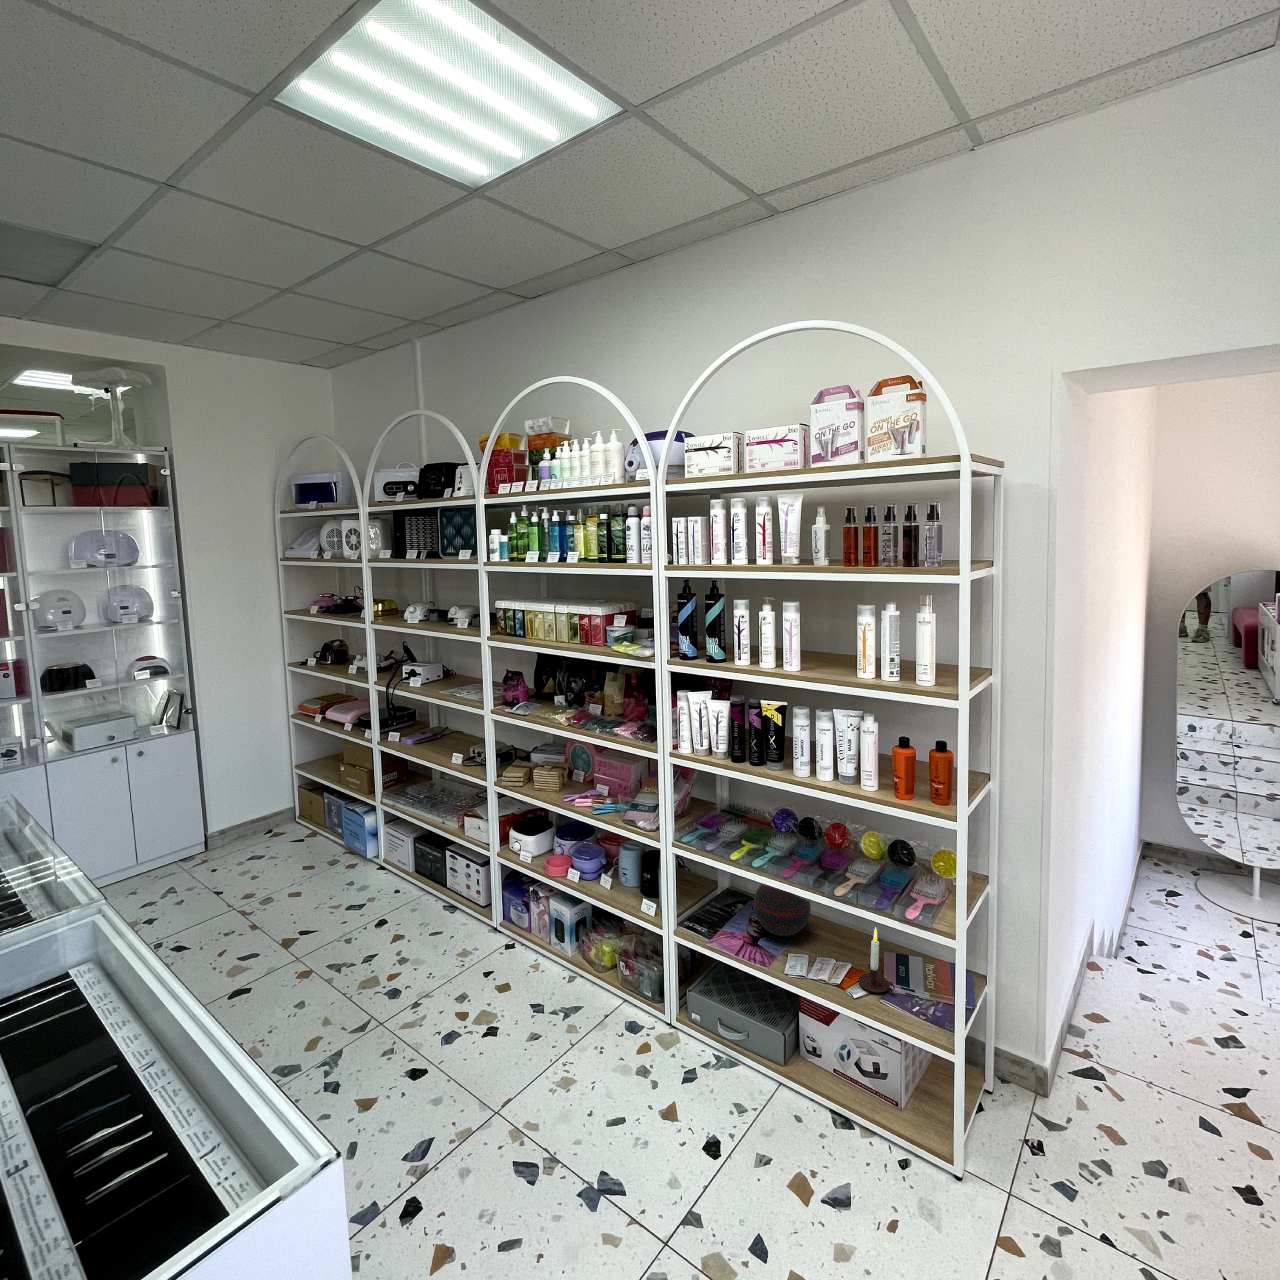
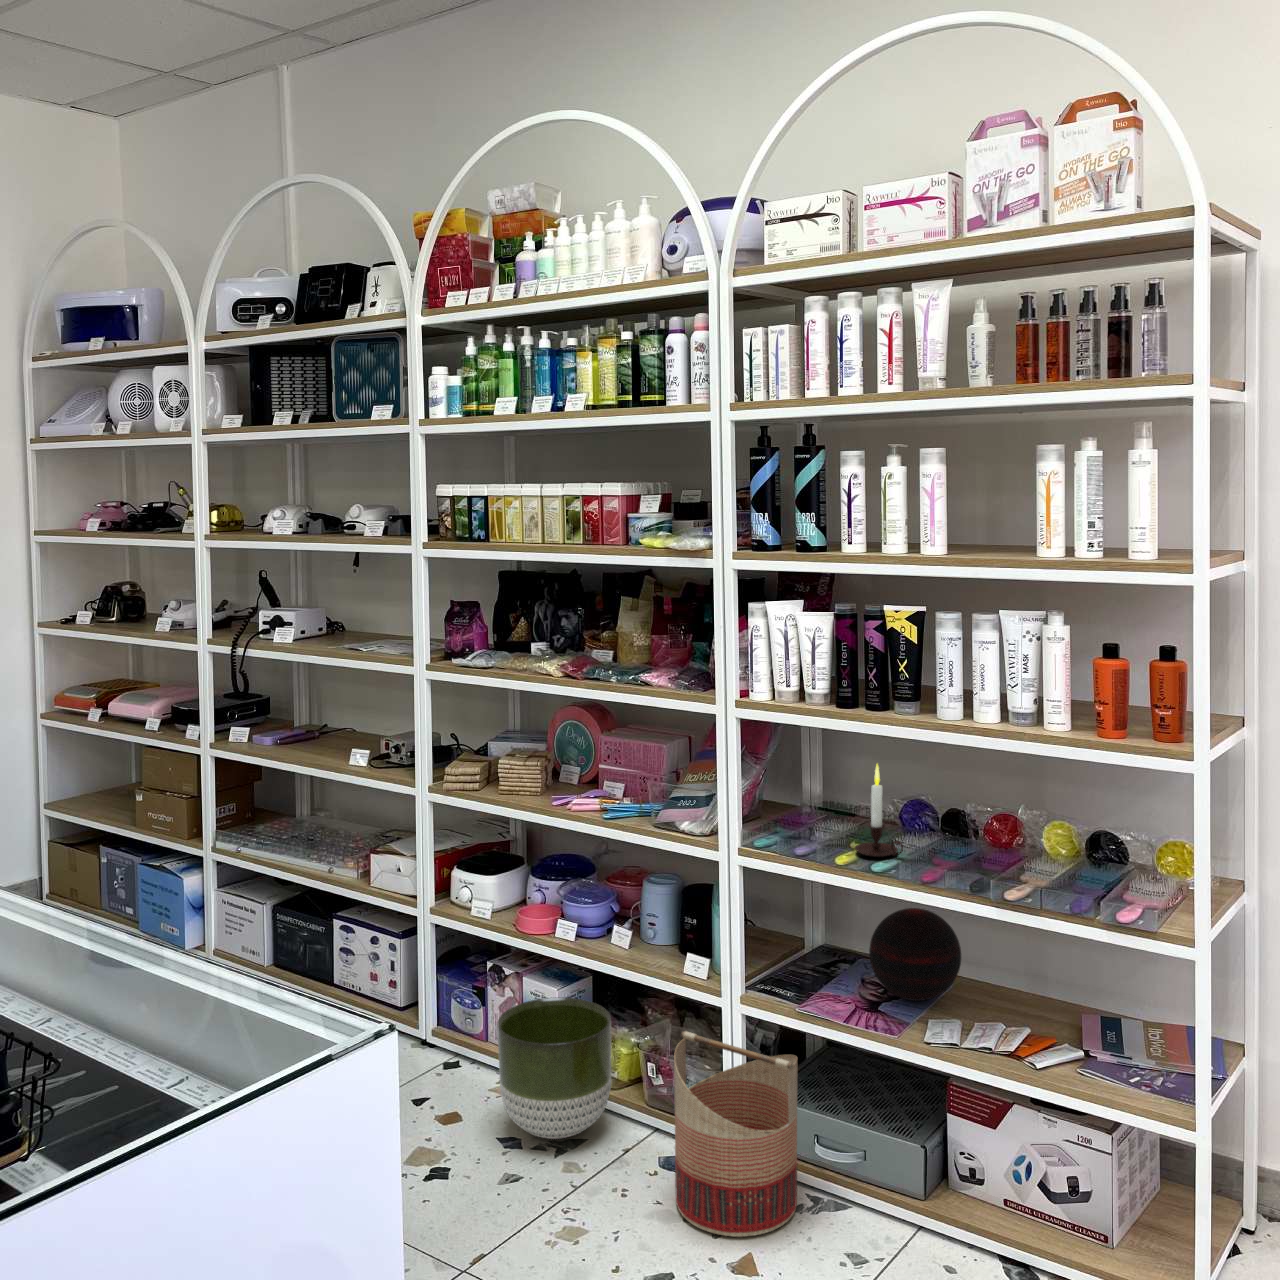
planter: none [529,917,598,1009] -> present [497,998,611,1139]
candle: present [858,927,895,993] -> present [855,764,903,857]
basket: none [630,957,707,1092] -> present [674,1031,797,1237]

